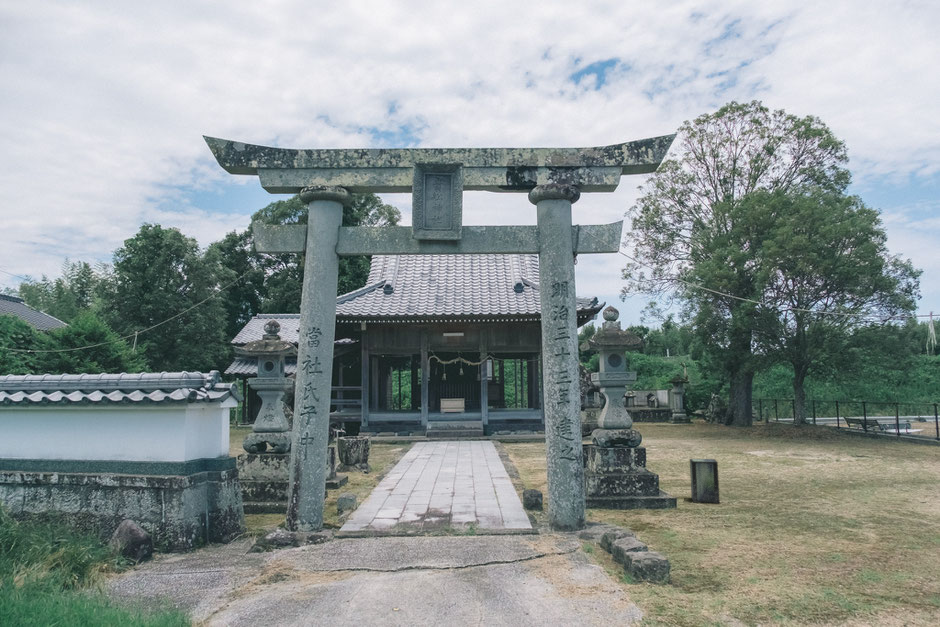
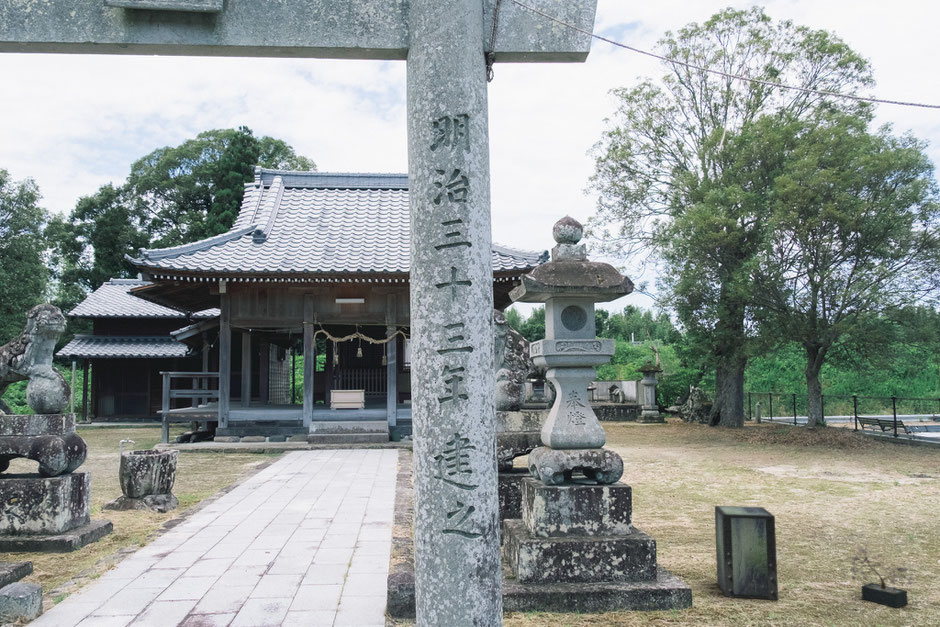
decorative plant: none [756,478,788,506] -> present [848,548,913,608]

